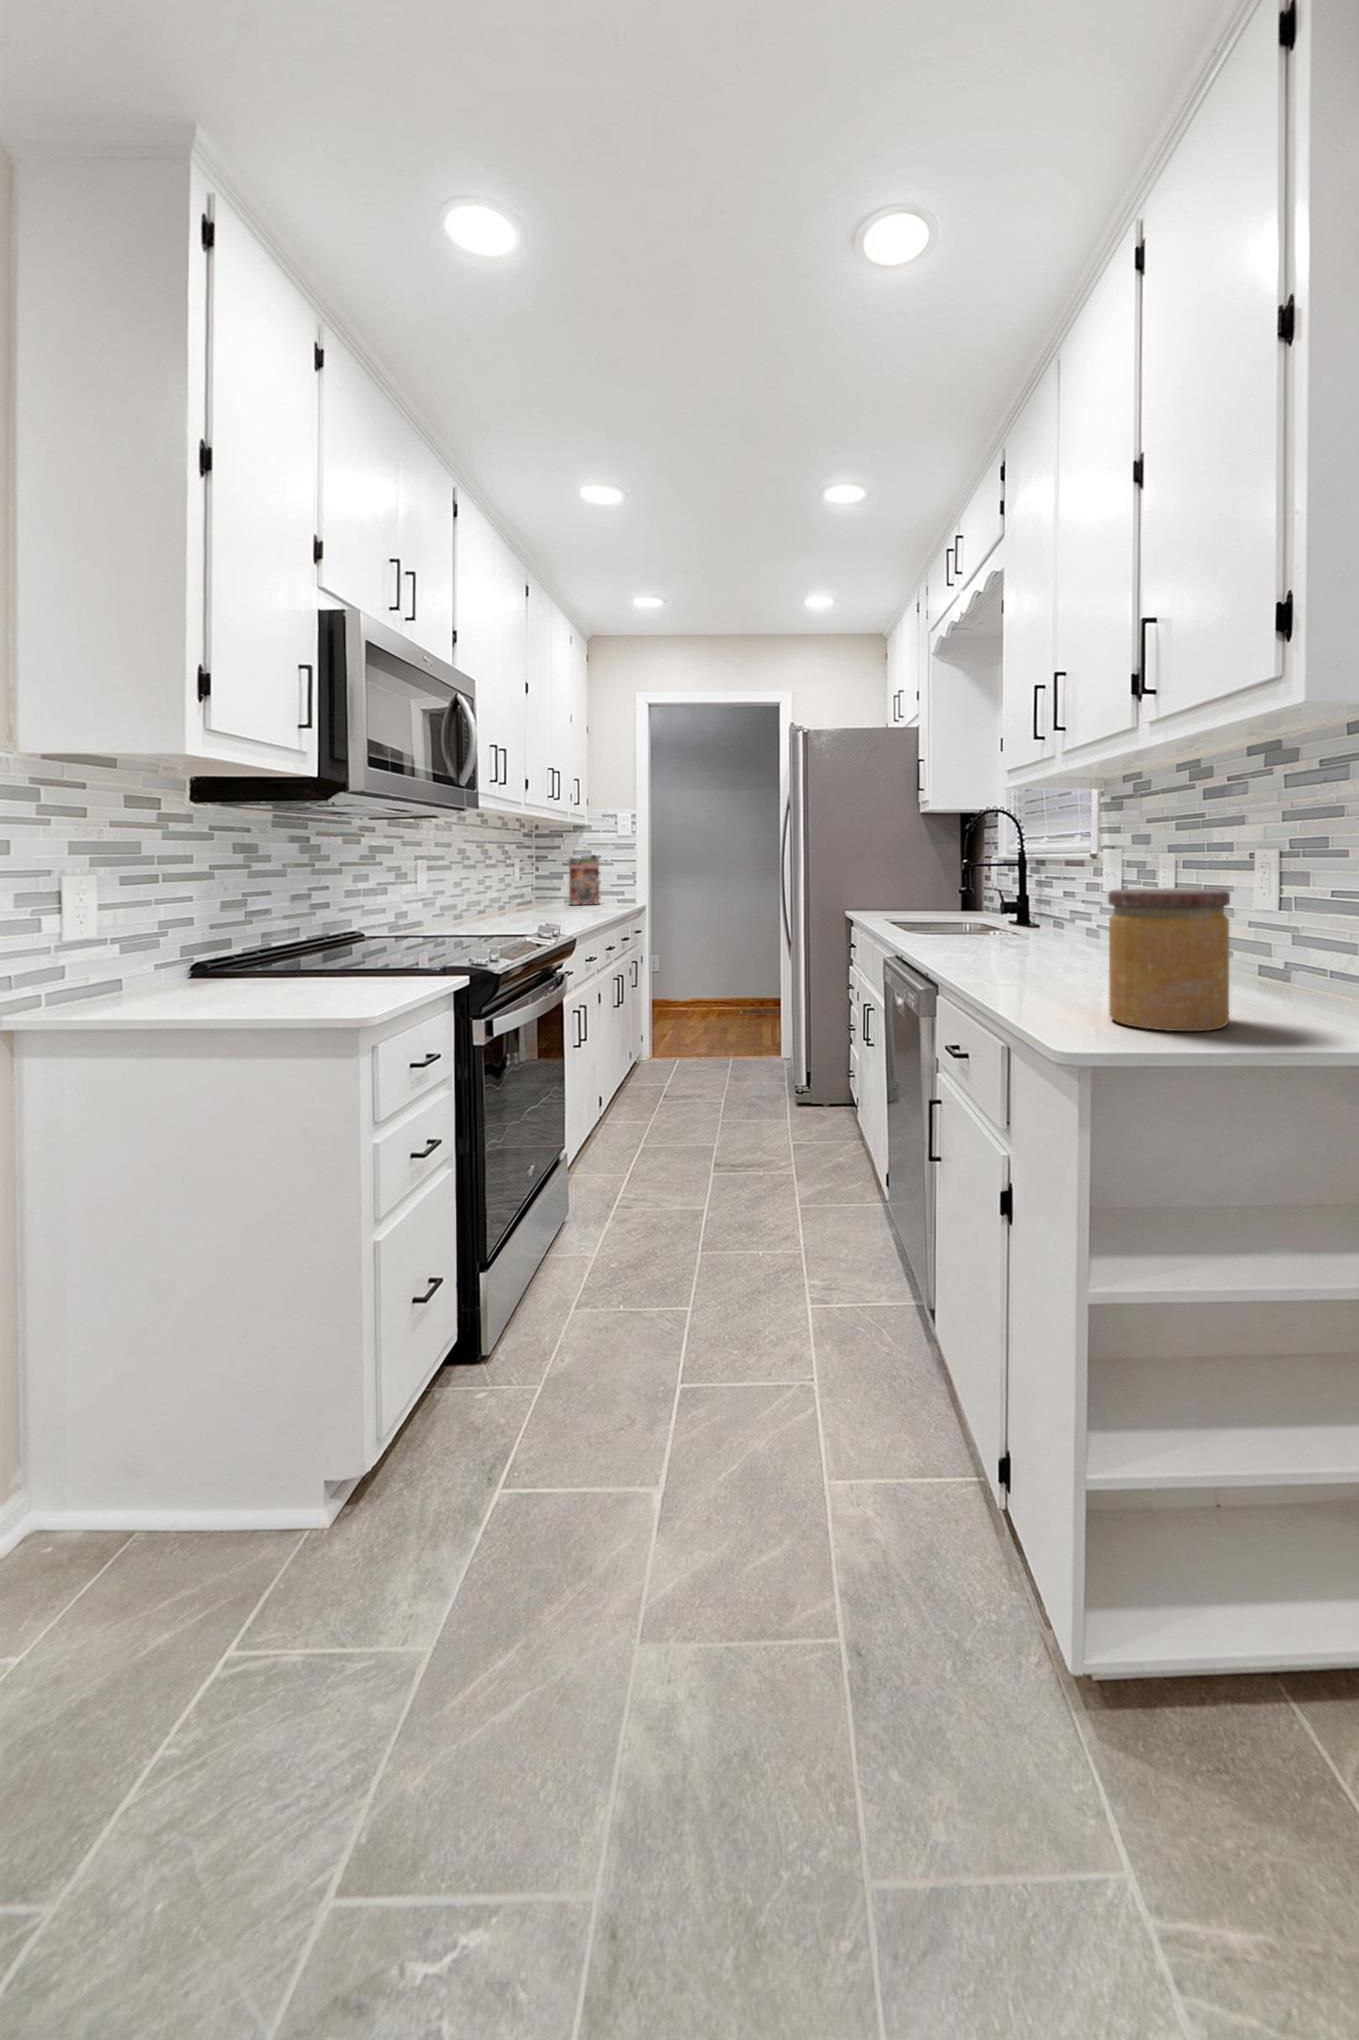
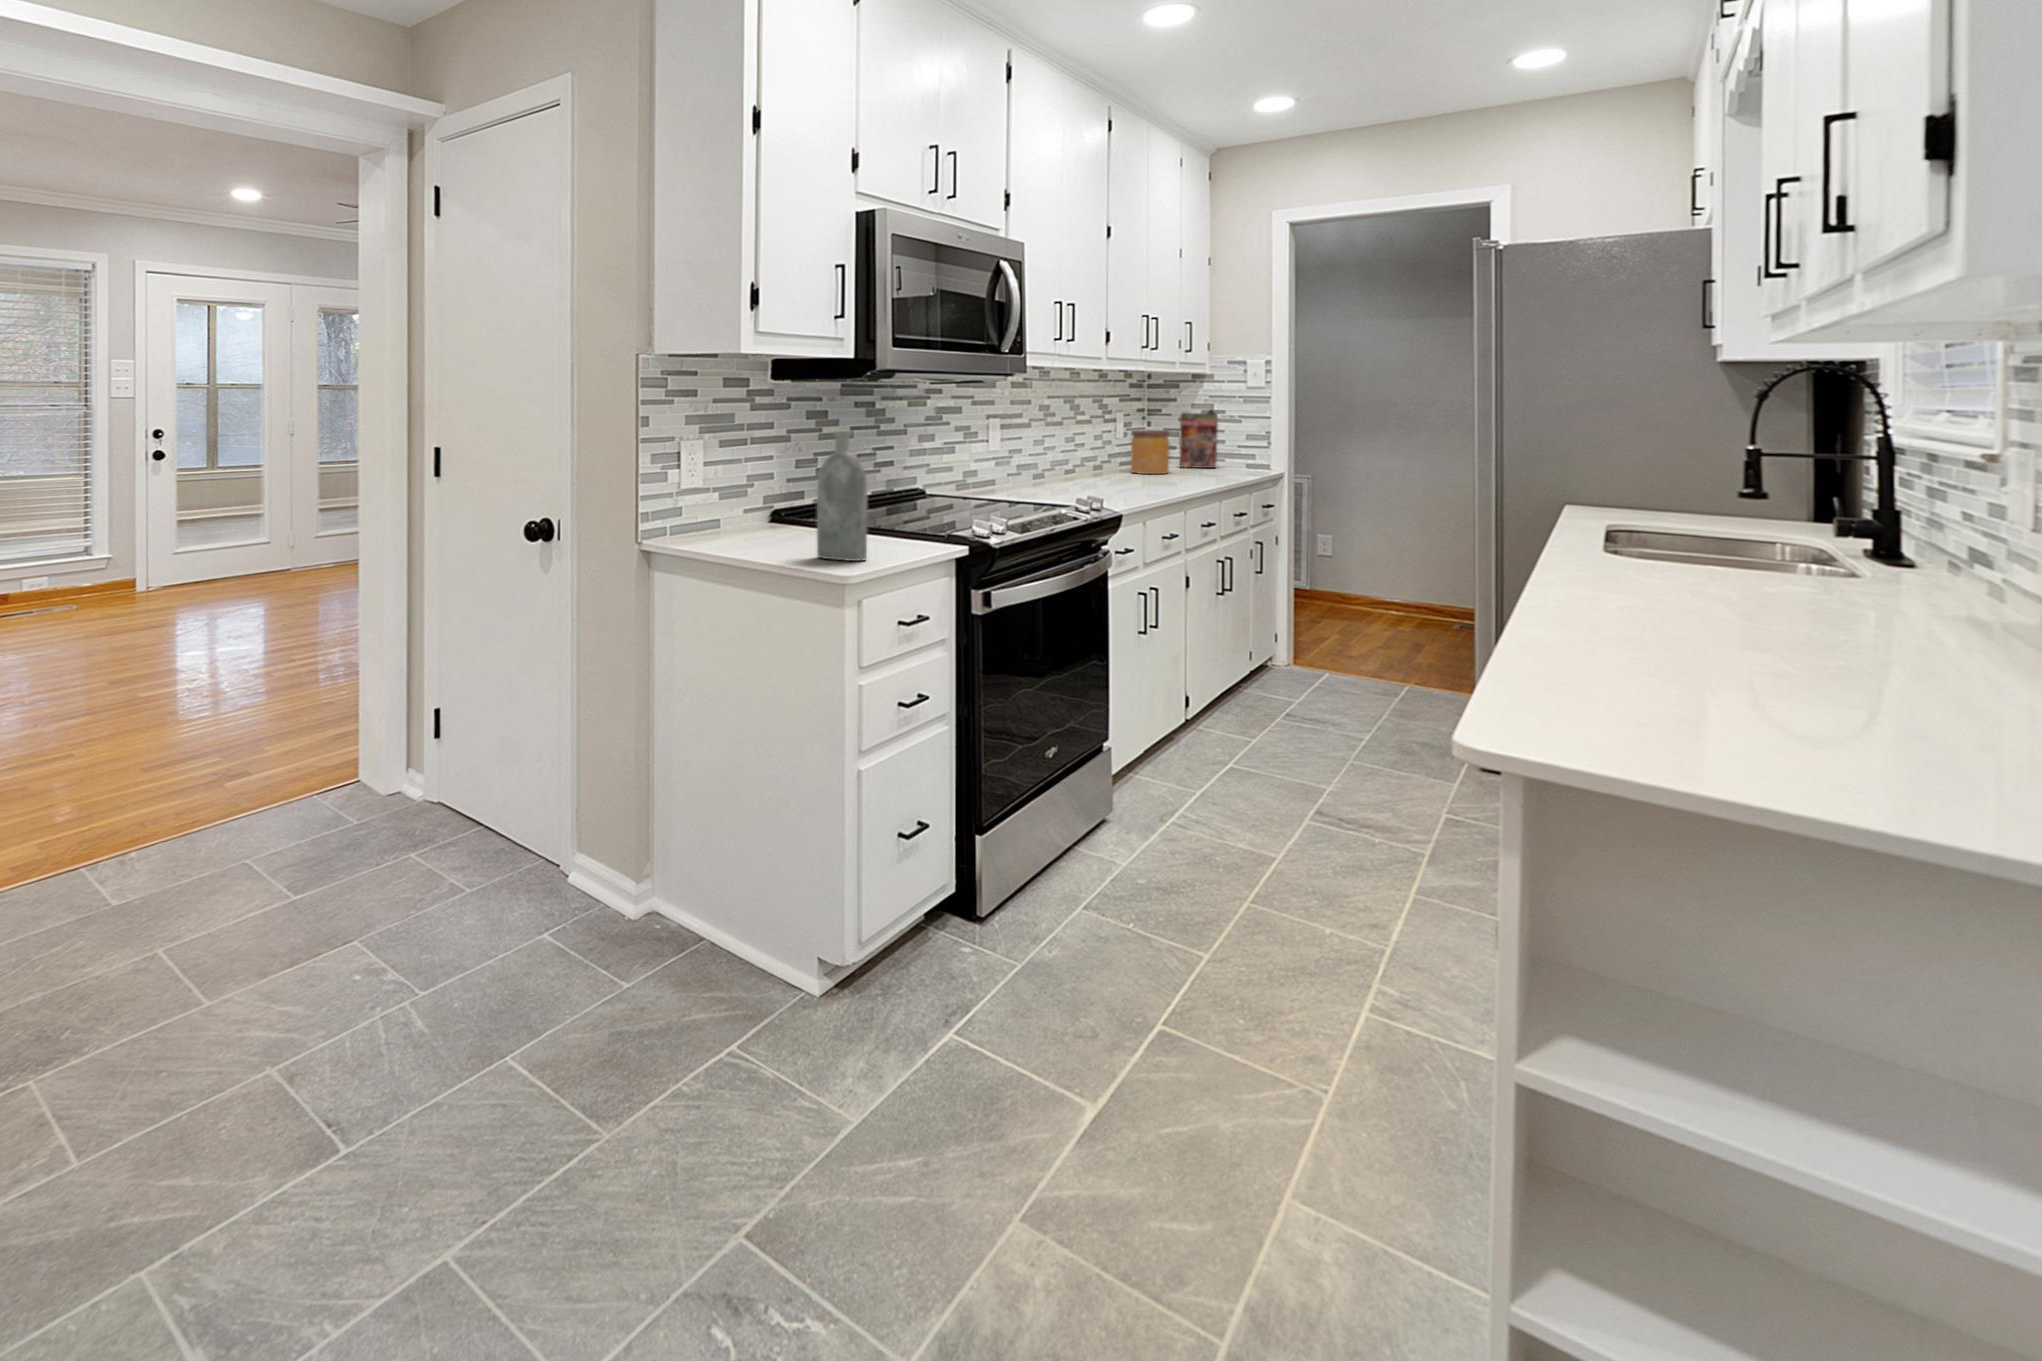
bottle: none [303,853,372,1002] -> present [817,431,868,561]
jar: present [1108,889,1230,1031] -> present [1131,430,1169,474]

